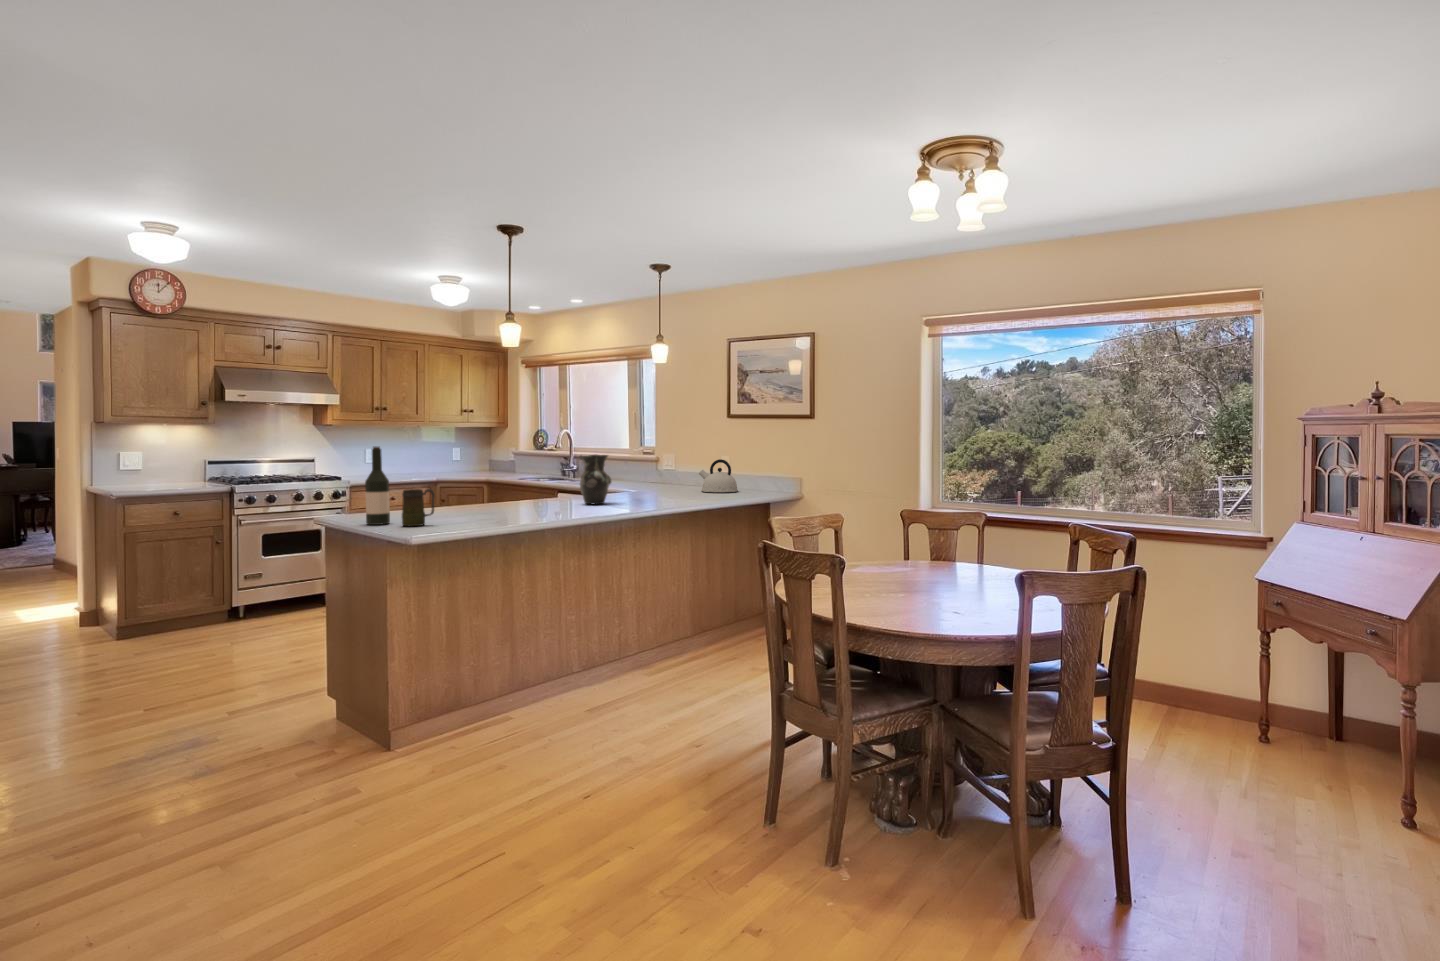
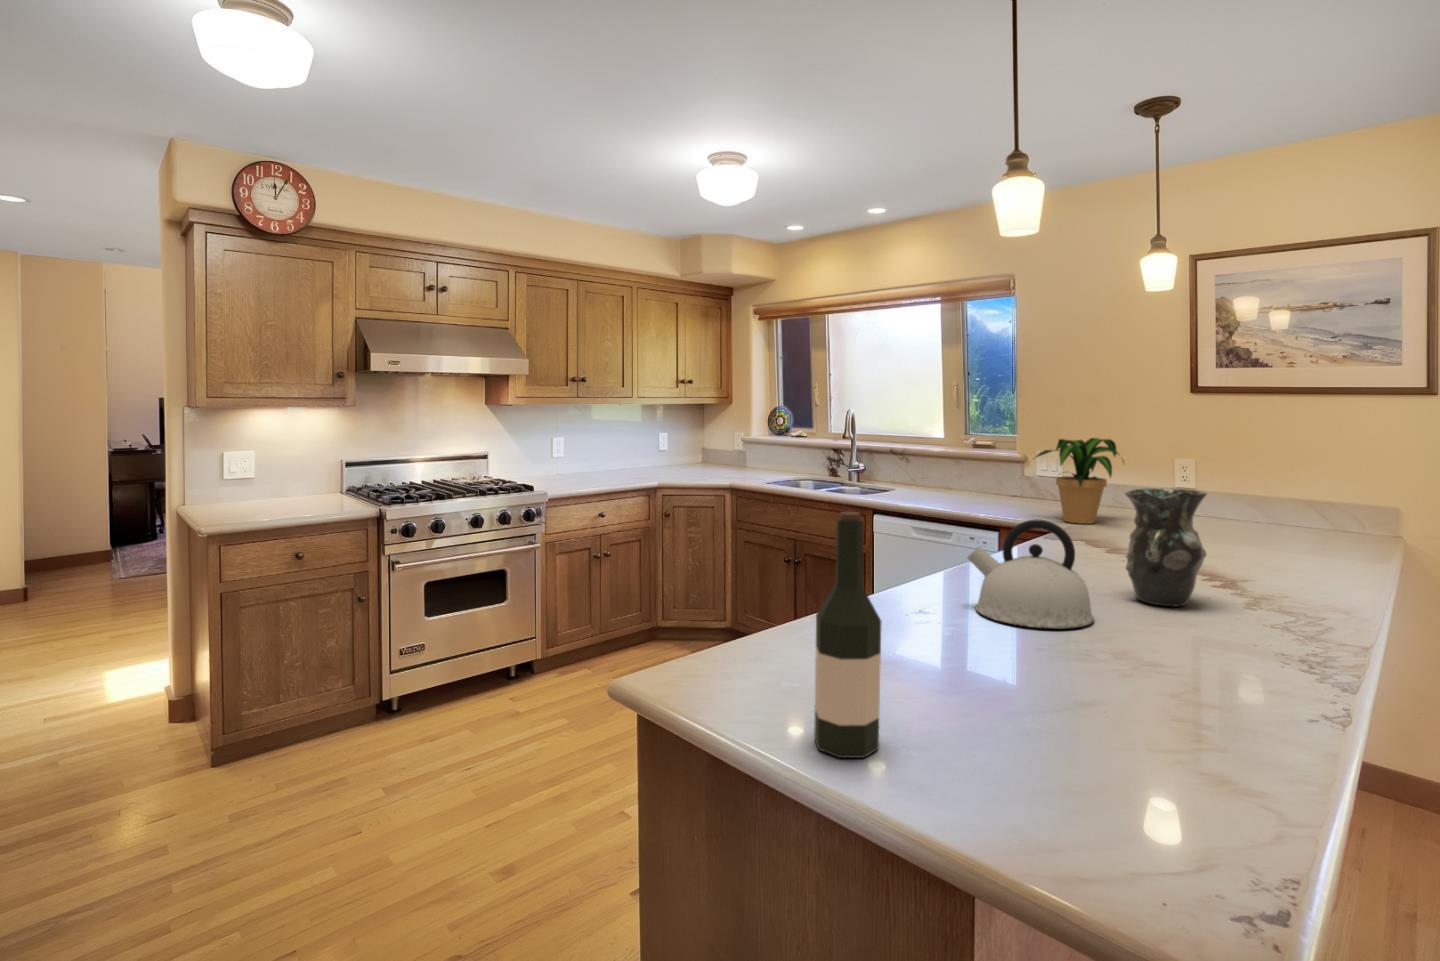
potted plant: none [628,441,675,488] -> present [1036,438,1118,524]
kettle: present [699,459,738,492] -> present [967,520,1094,628]
mug: present [402,489,435,526] -> none [946,651,1051,786]

